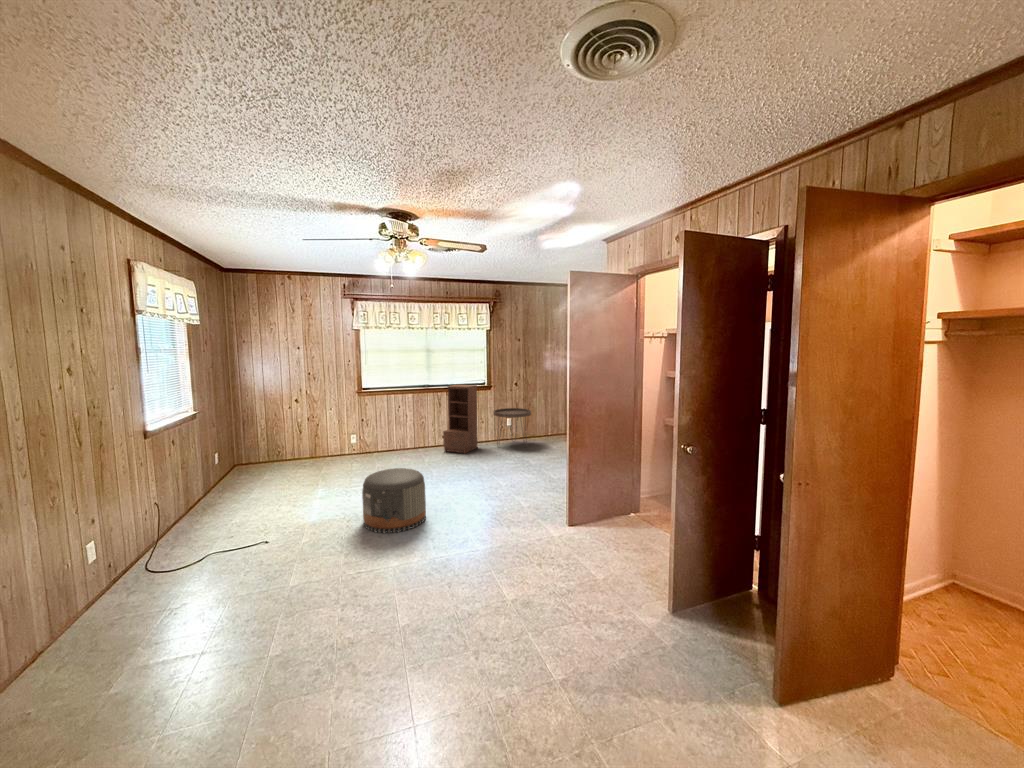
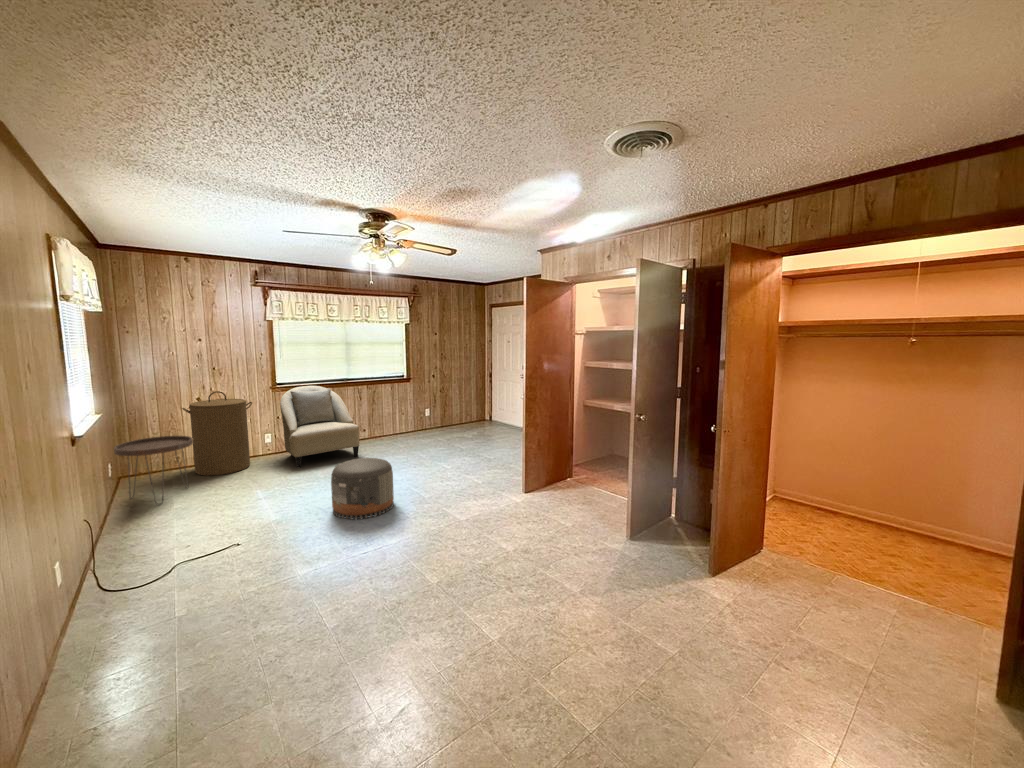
bookshelf: present [443,385,478,453] -> none [367,377,400,445]
armchair: none [361,391,429,470] -> present [280,386,359,468]
laundry hamper: none [278,394,337,471] -> present [182,391,252,476]
side table: present [493,408,531,428] -> present [114,436,193,502]

